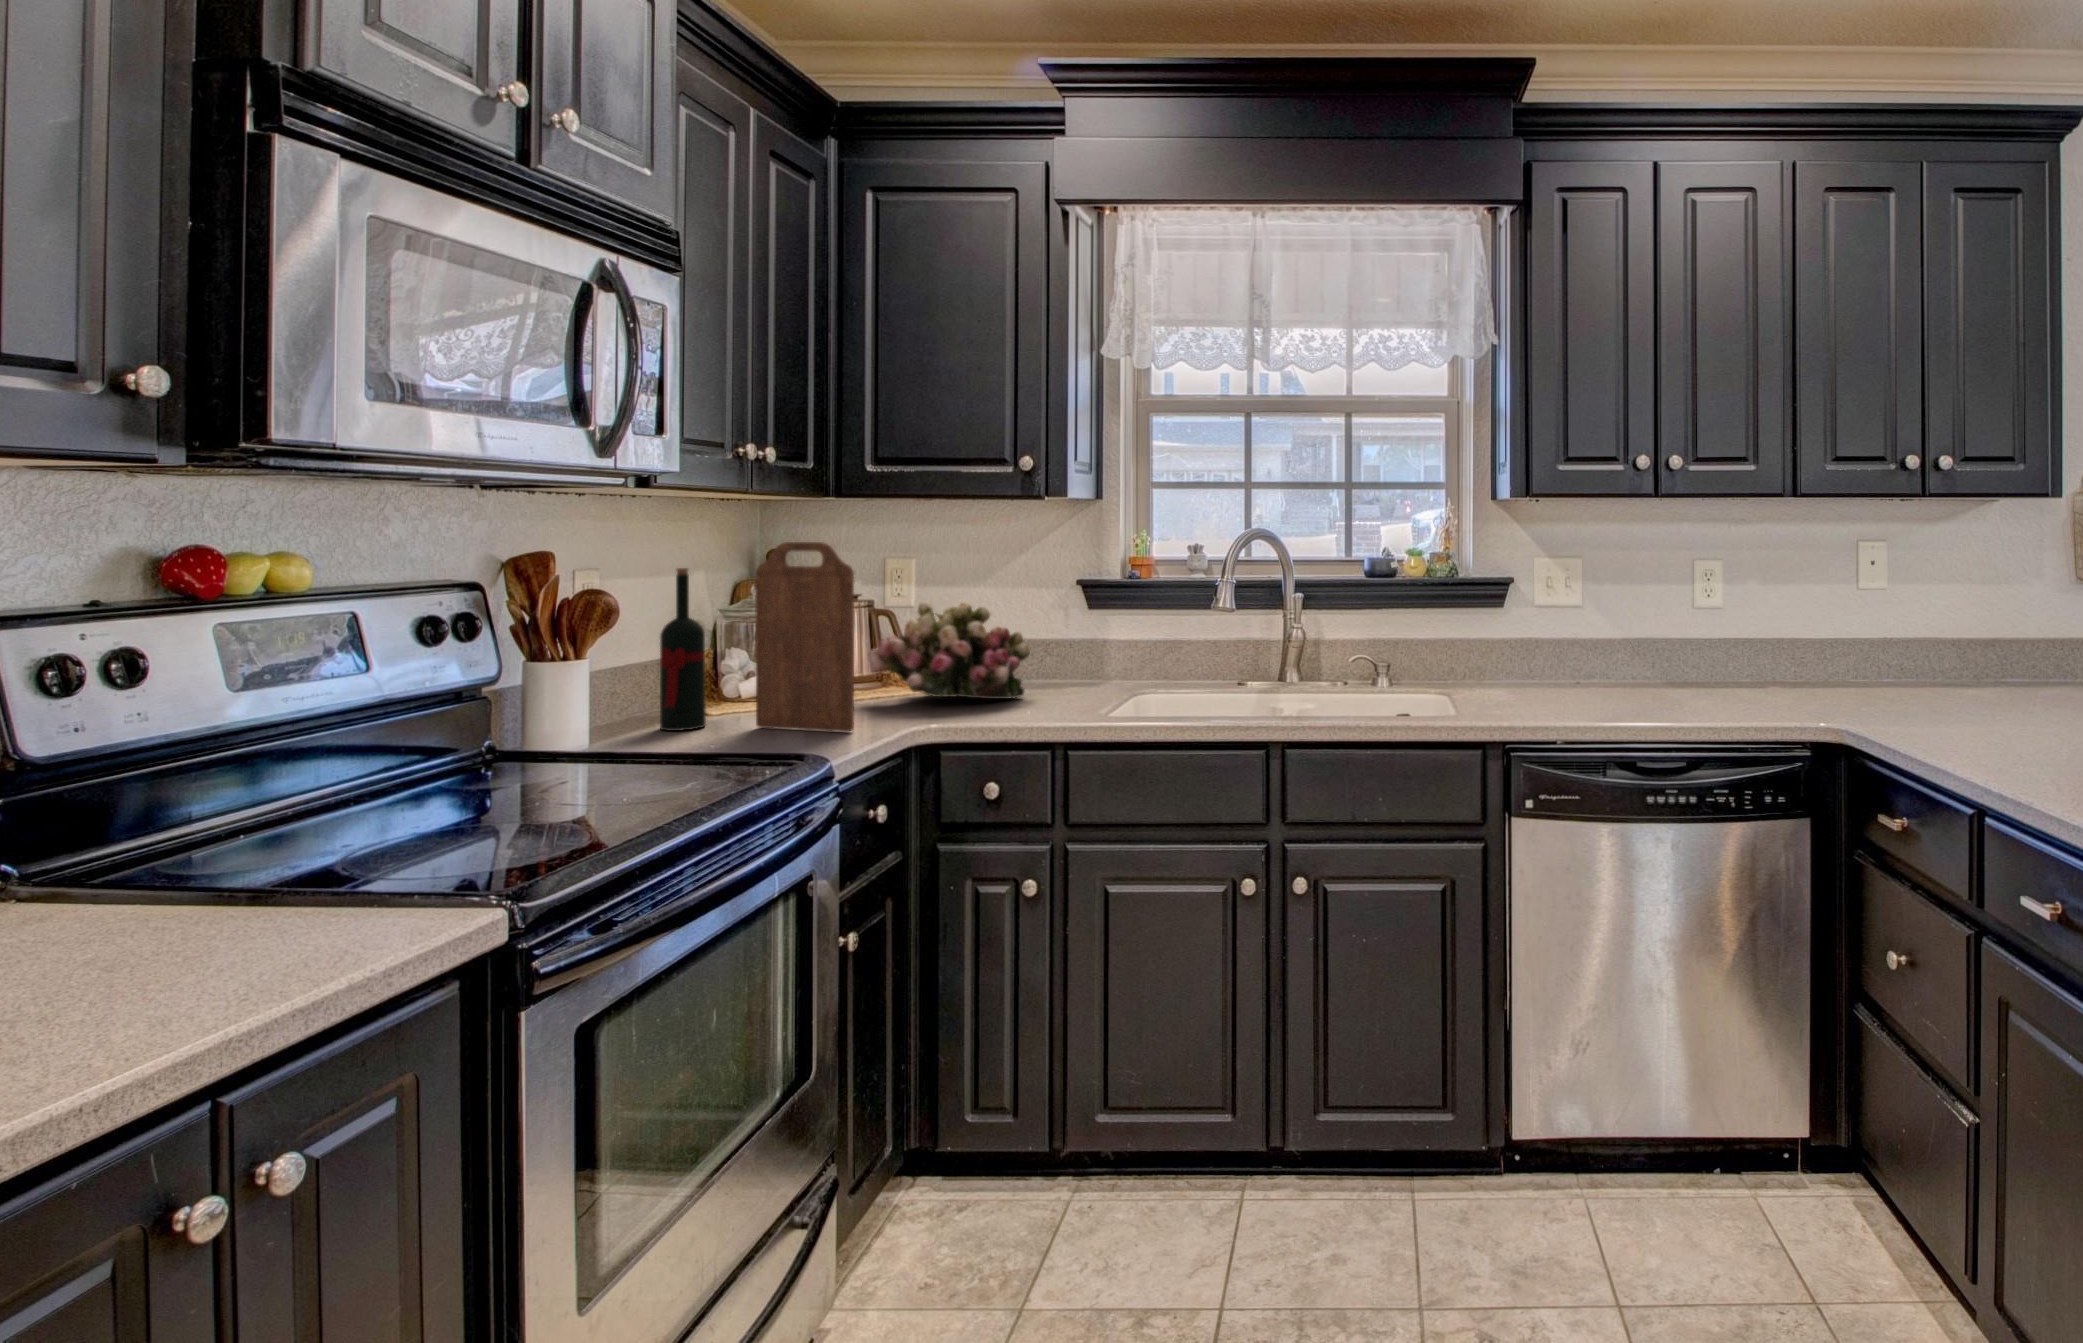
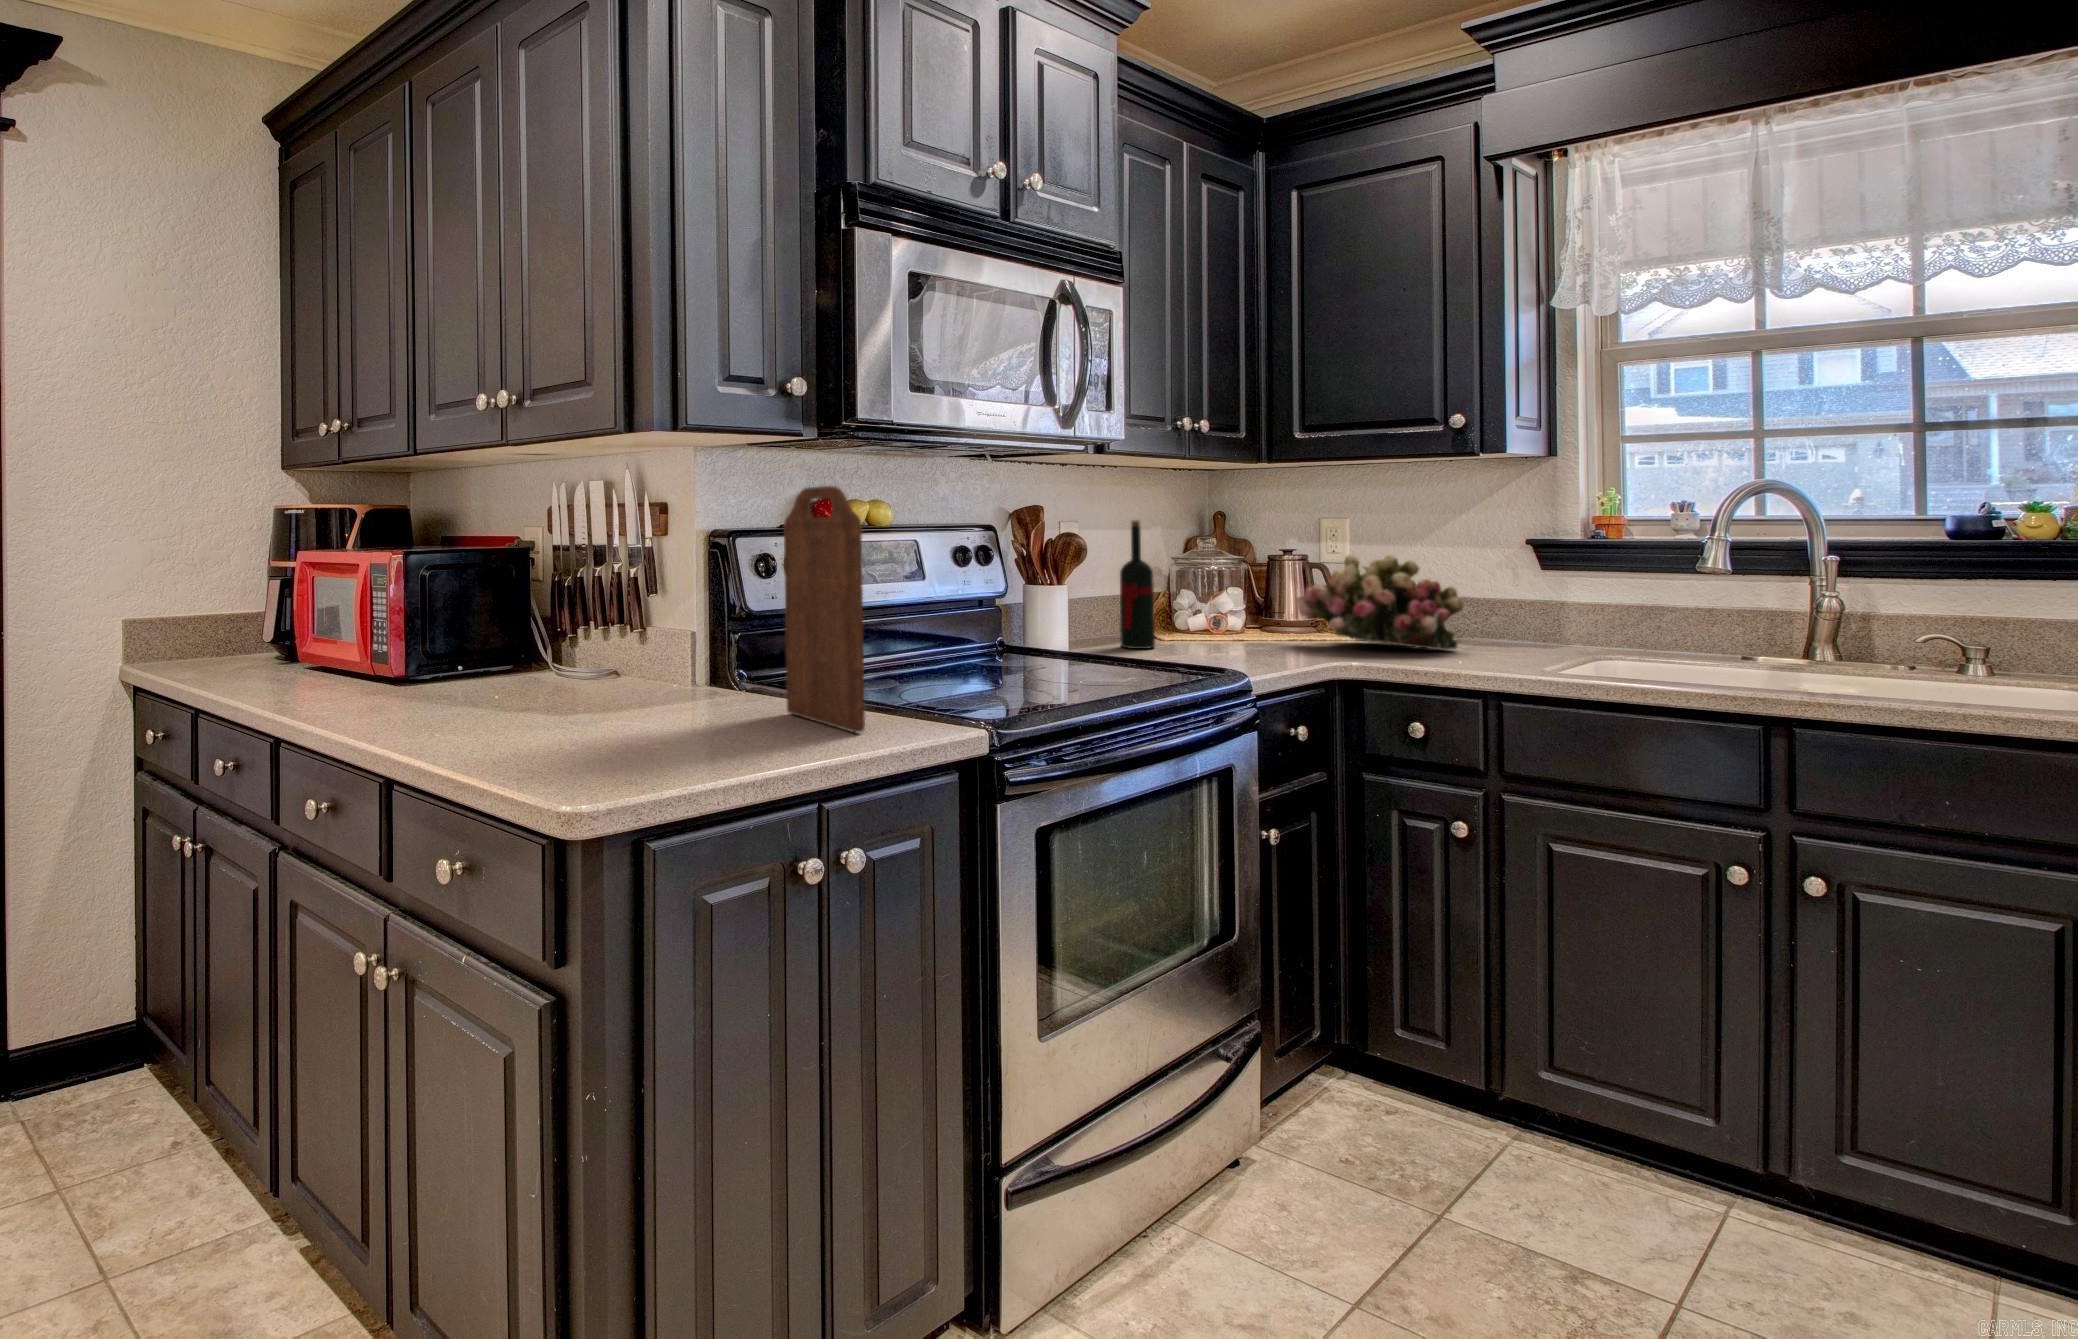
cutting board: present [755,542,854,732] -> present [784,486,865,733]

